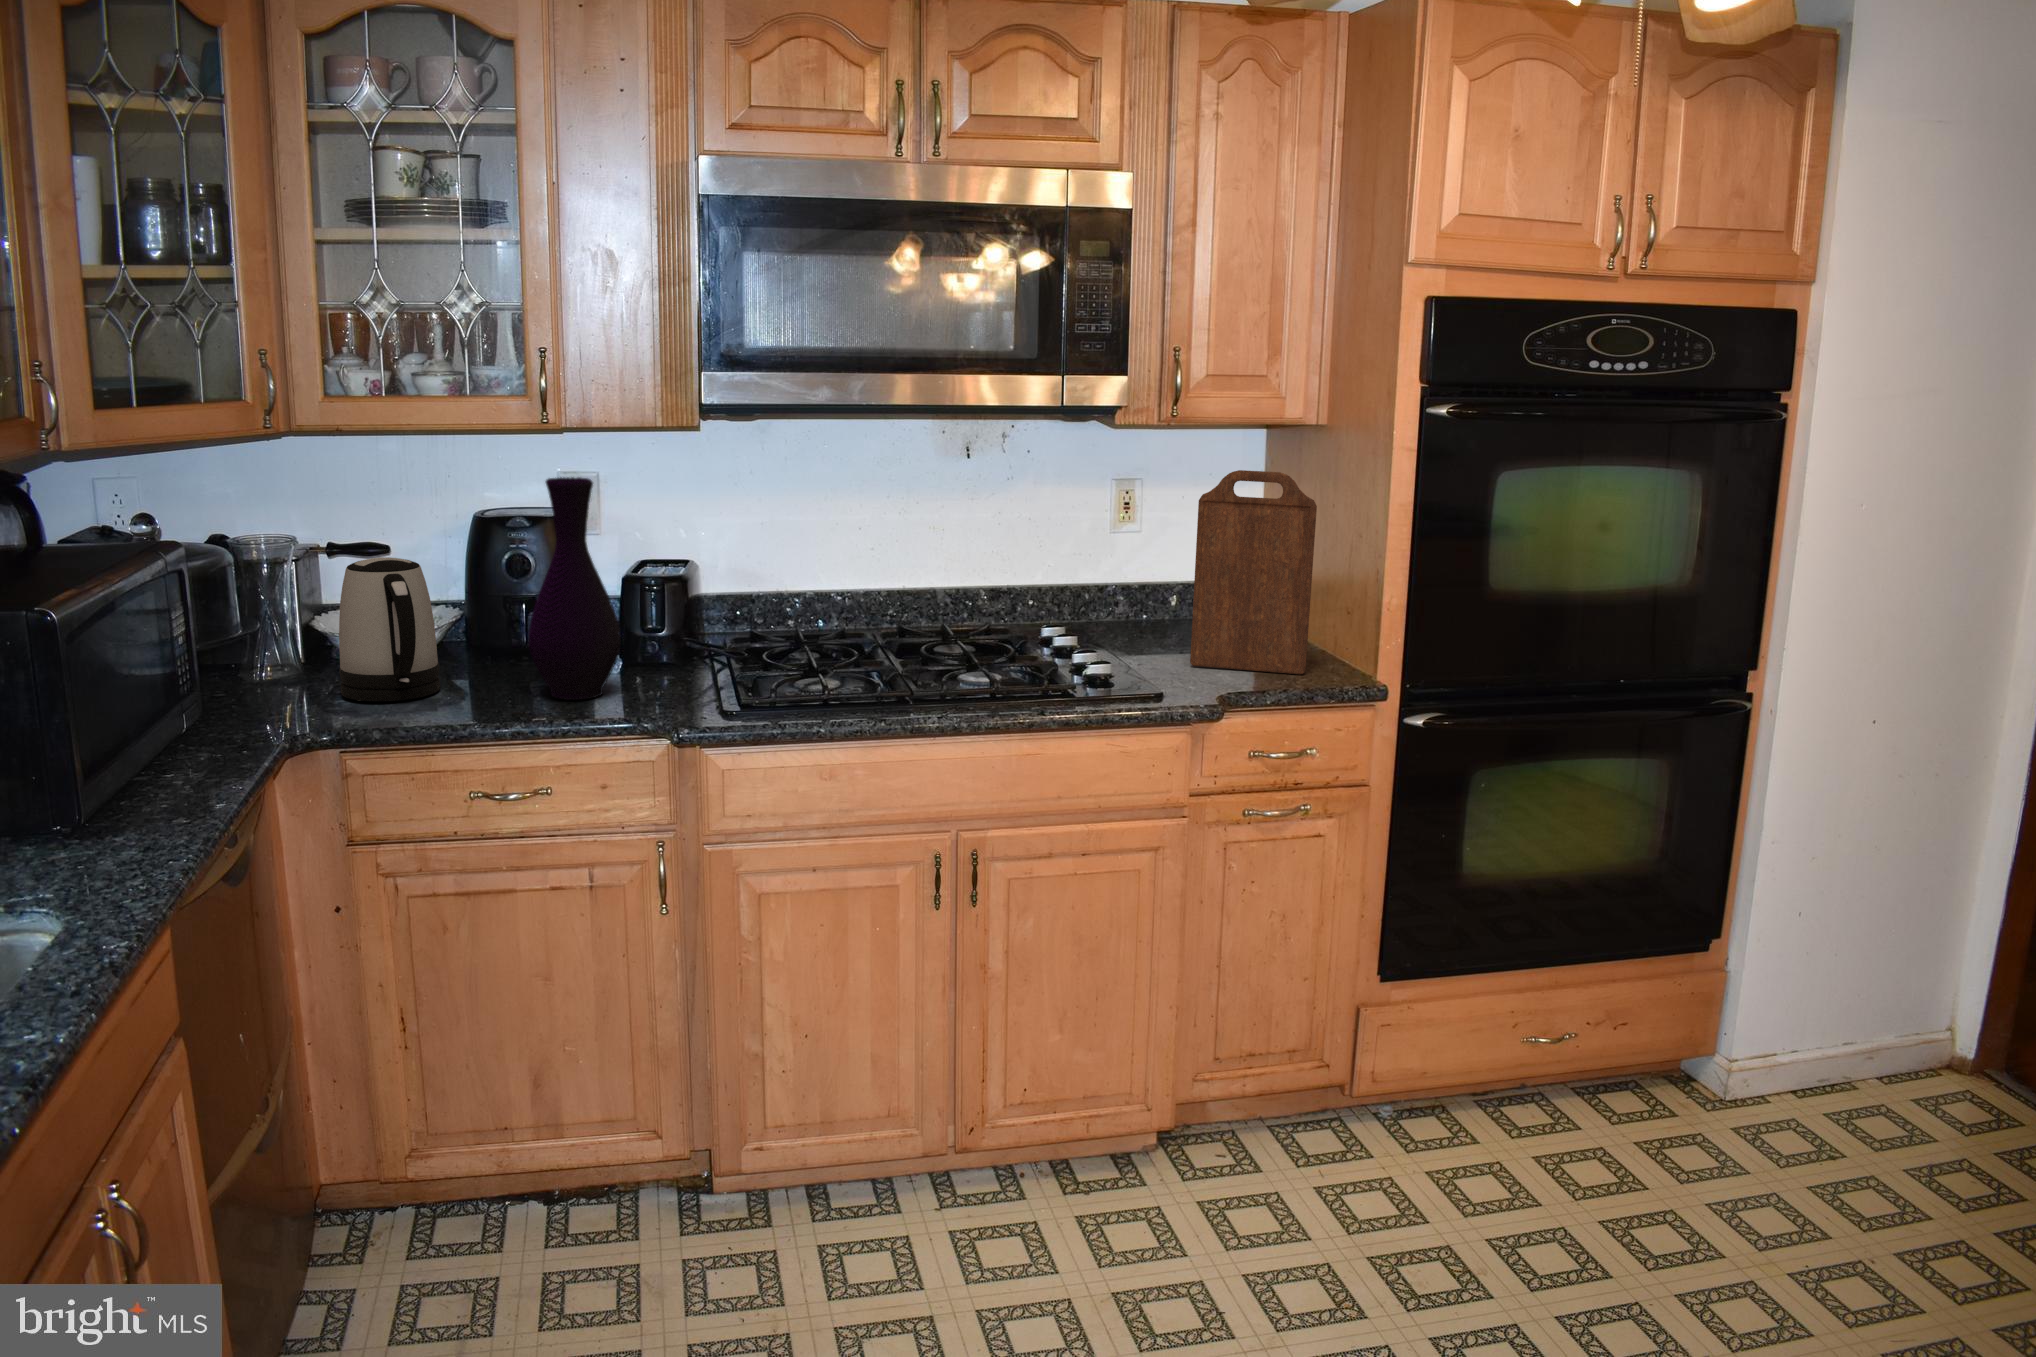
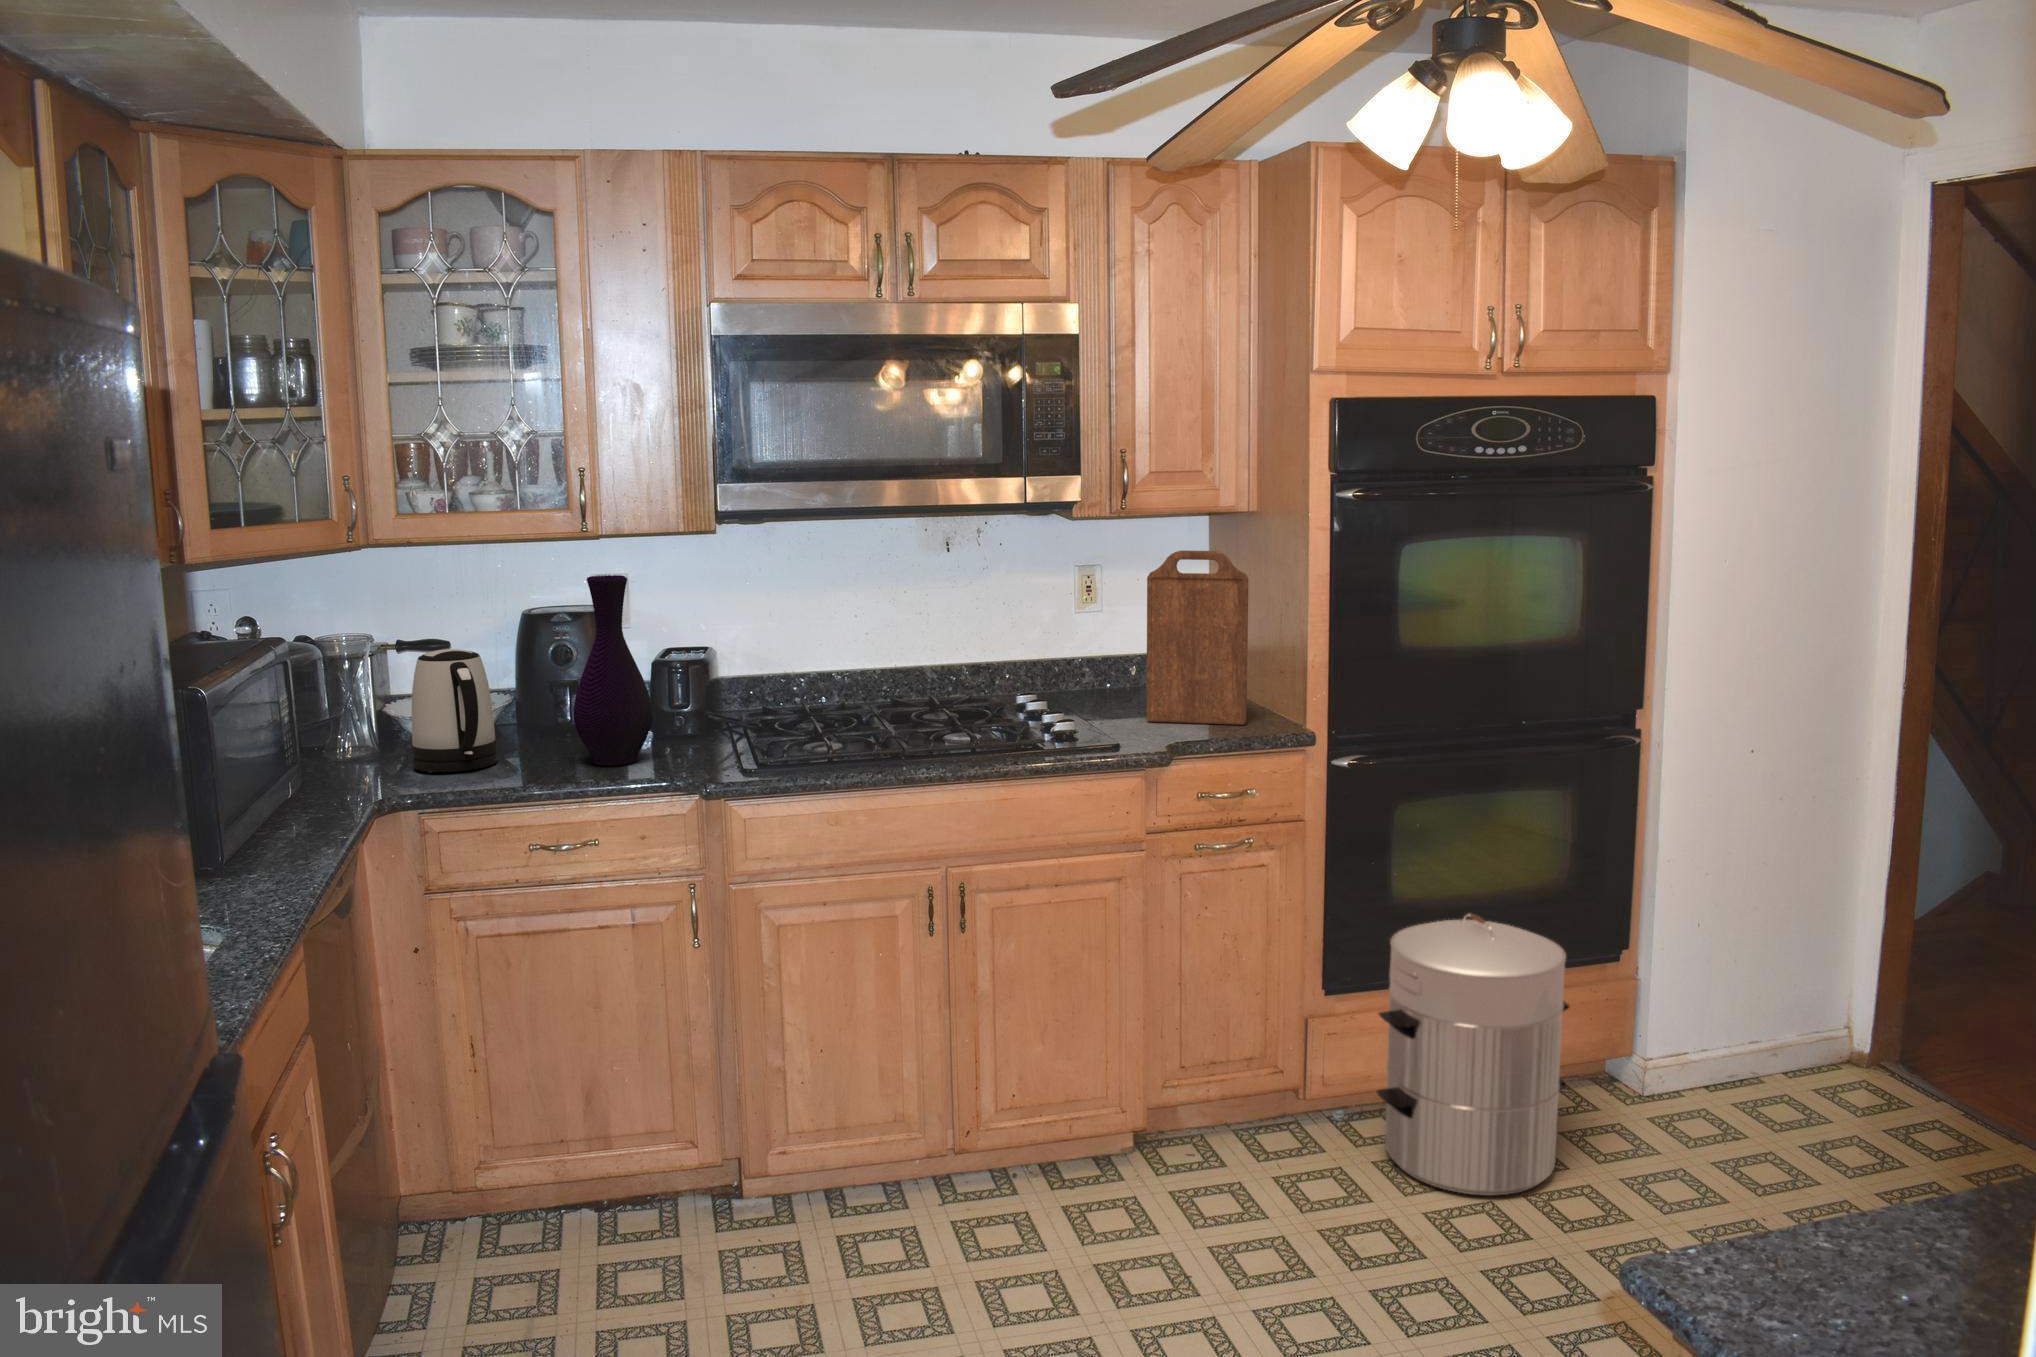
waste bin: none [1435,901,1663,1220] -> present [1376,914,1569,1195]

